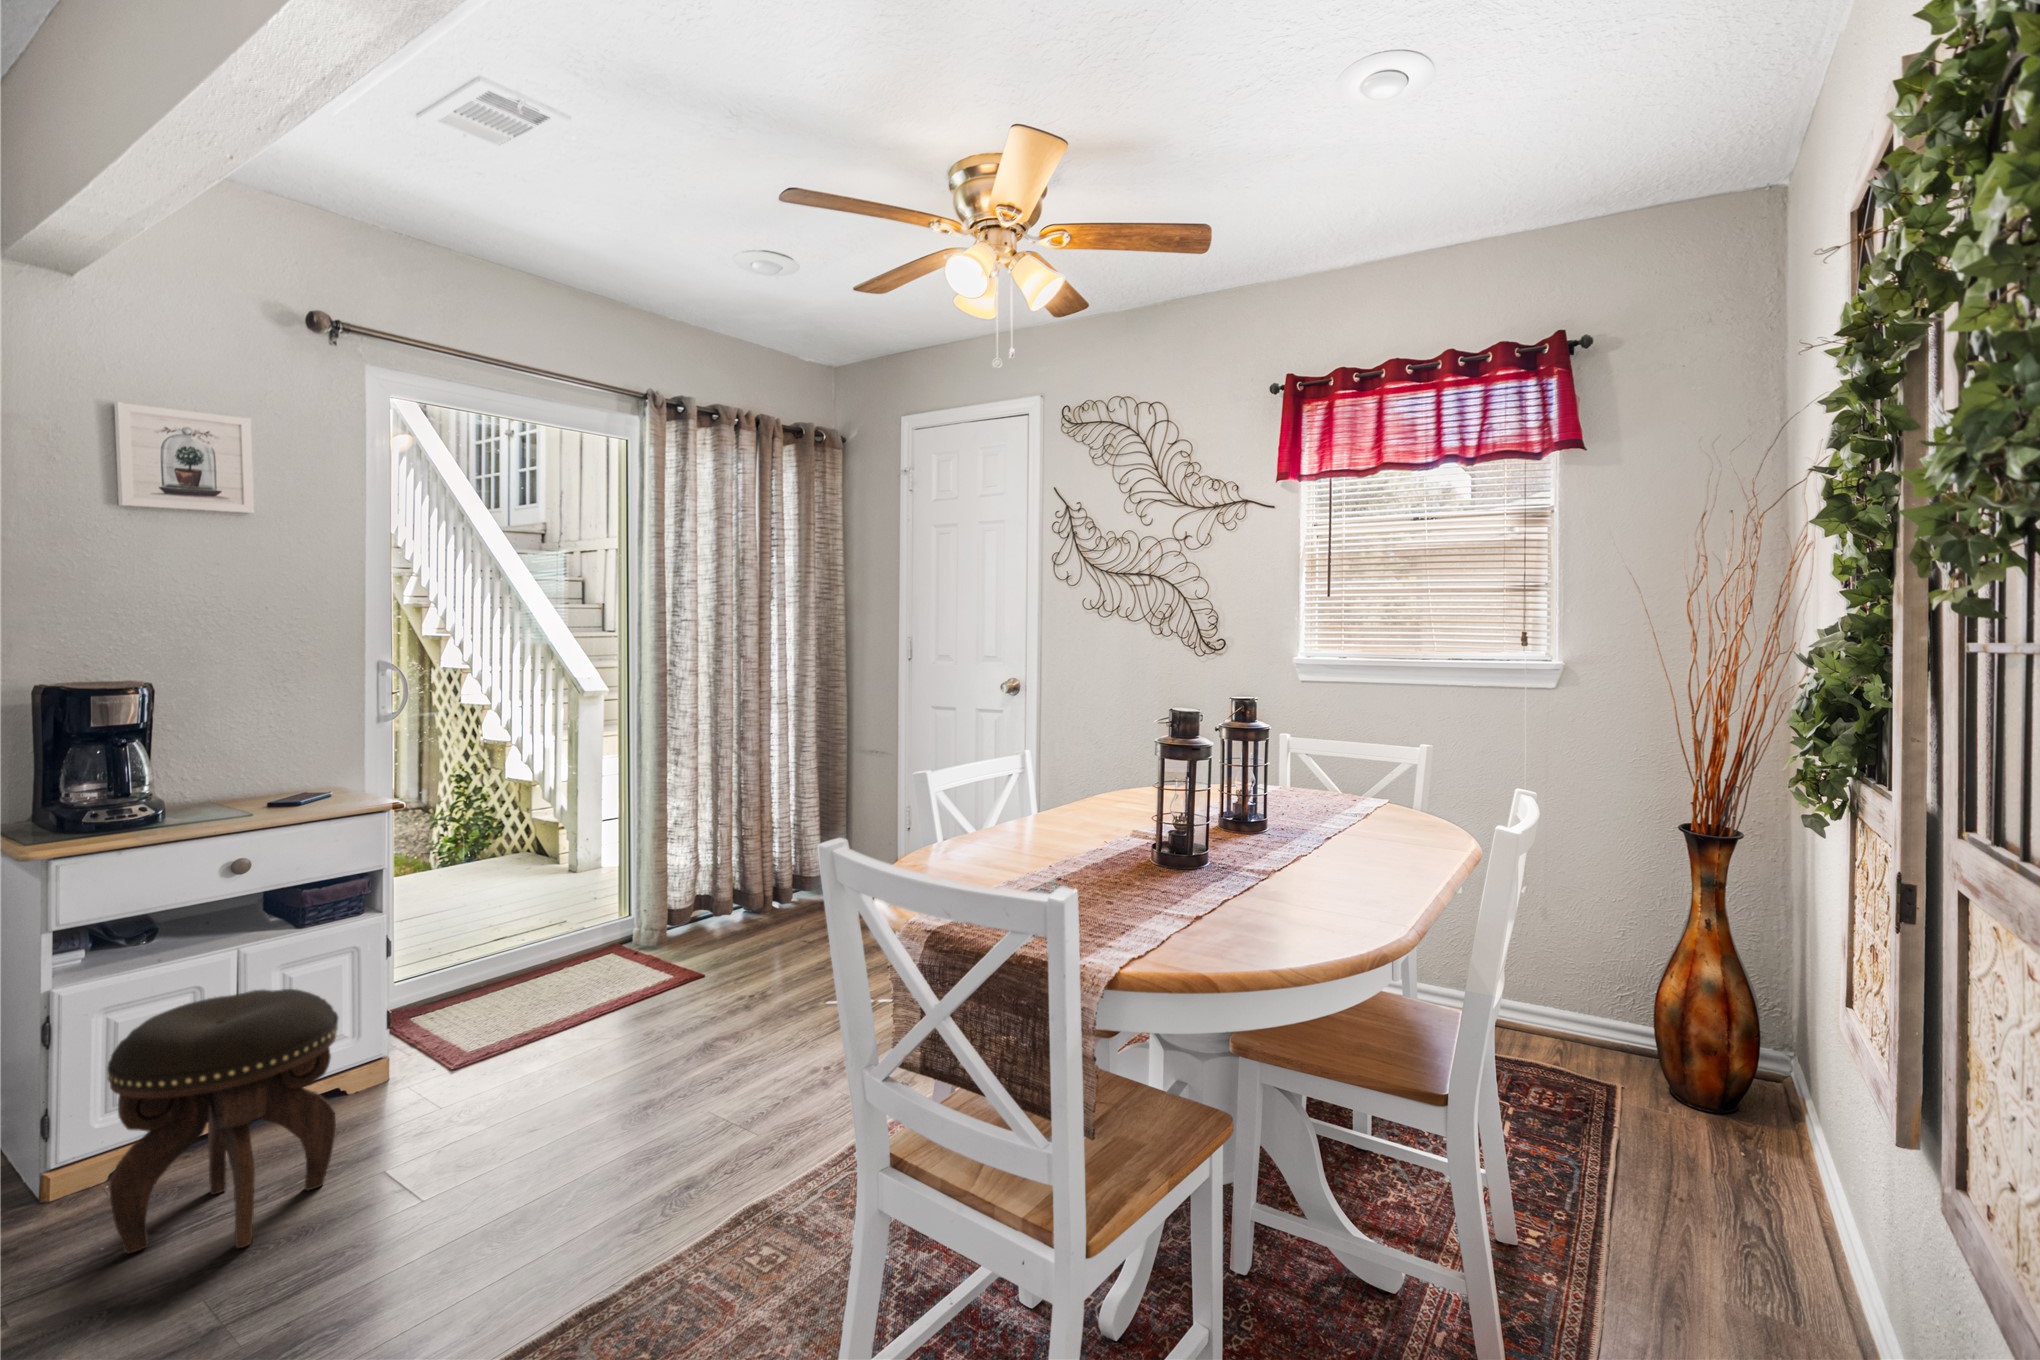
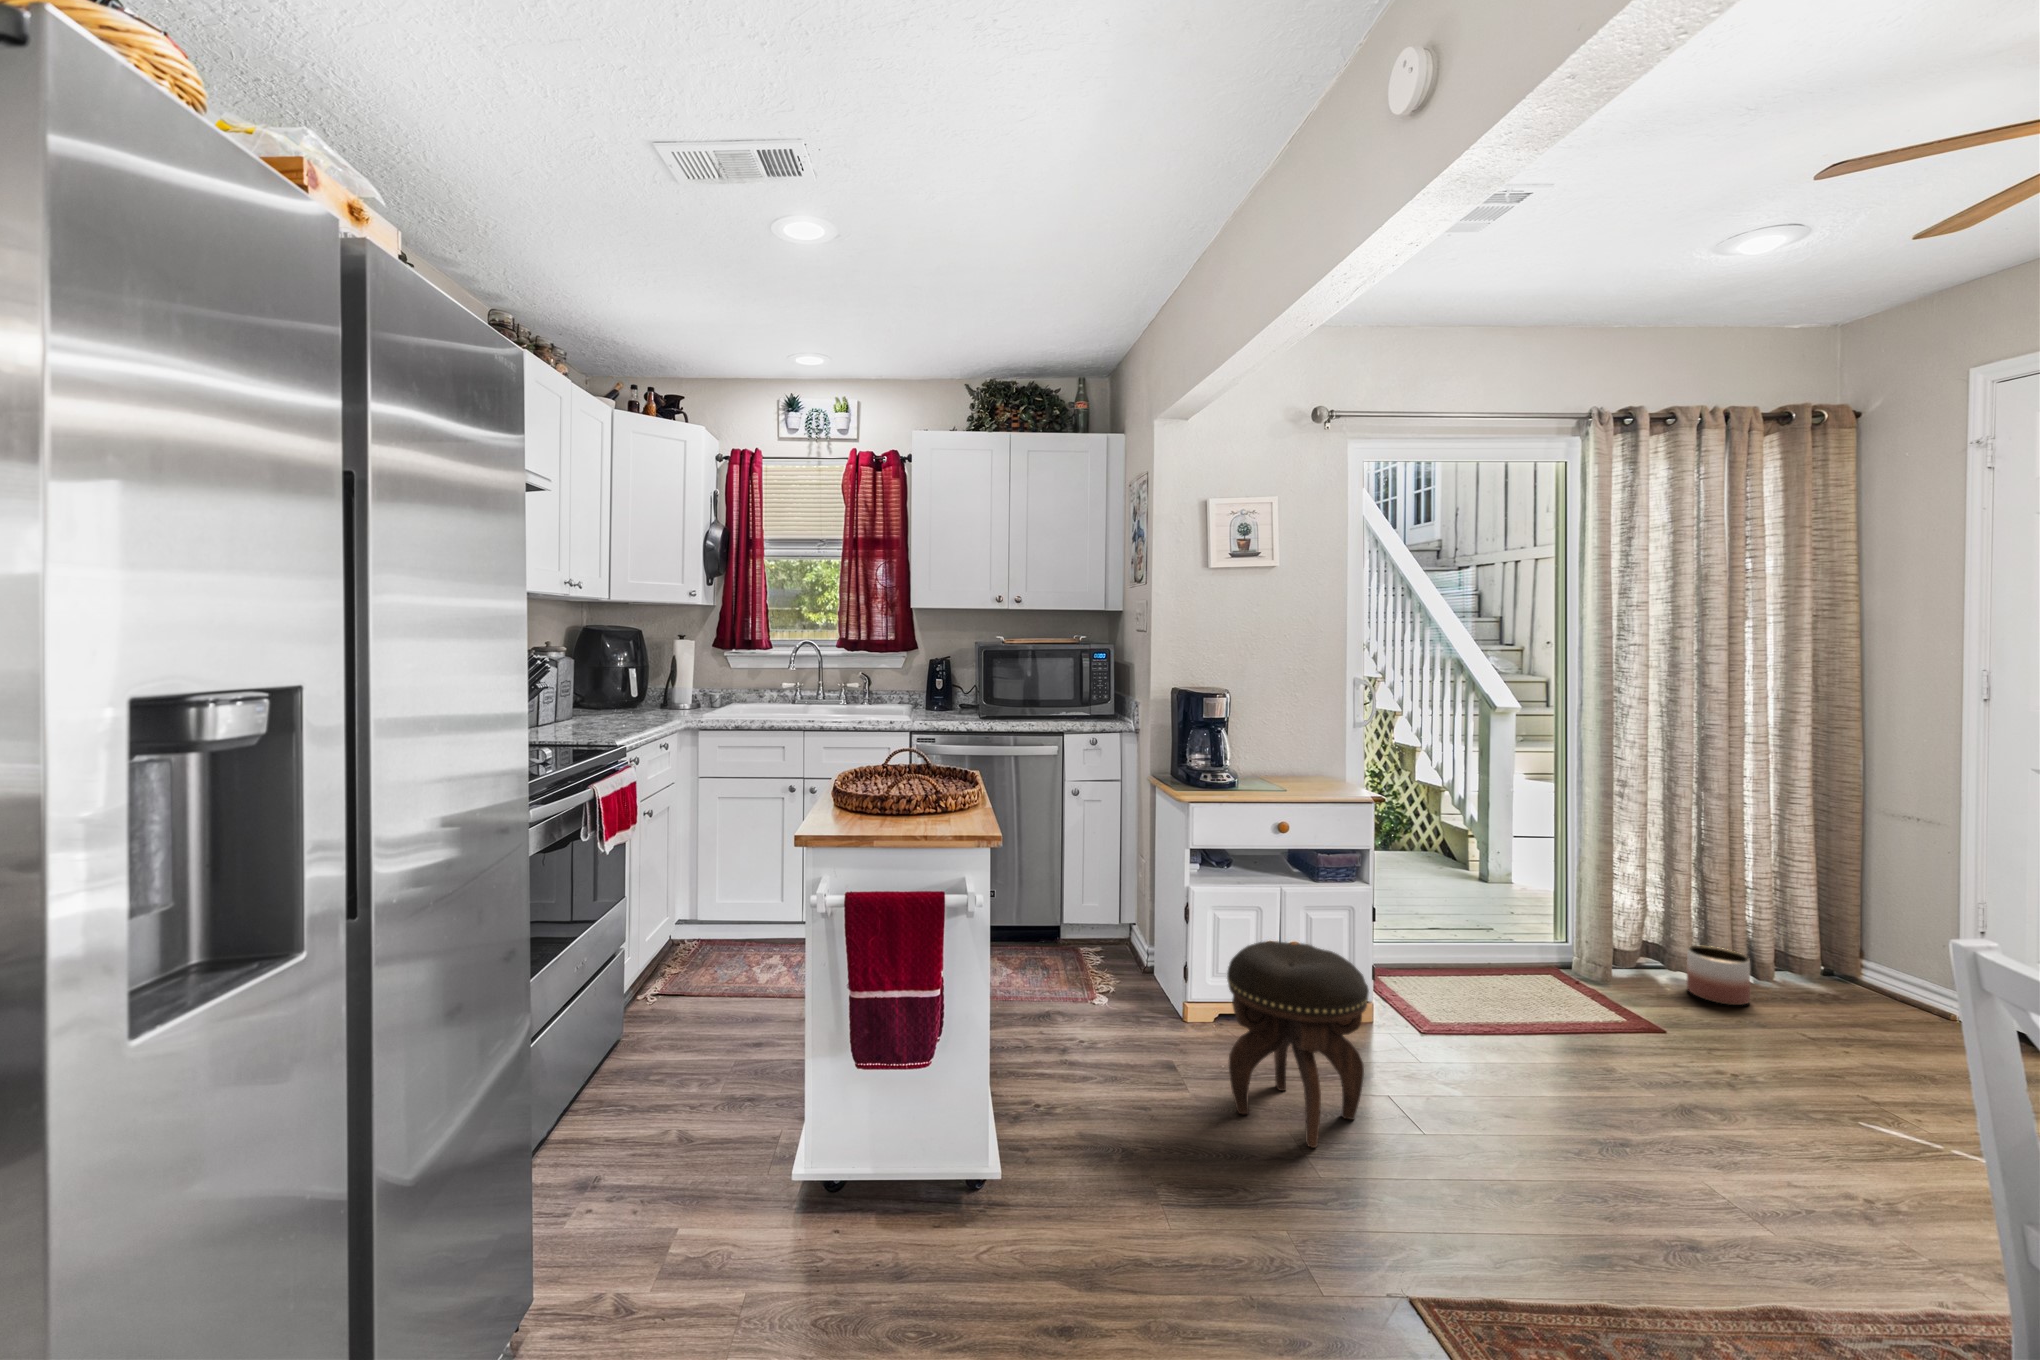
planter: none [727,886,772,934] -> present [1687,946,1750,1005]

